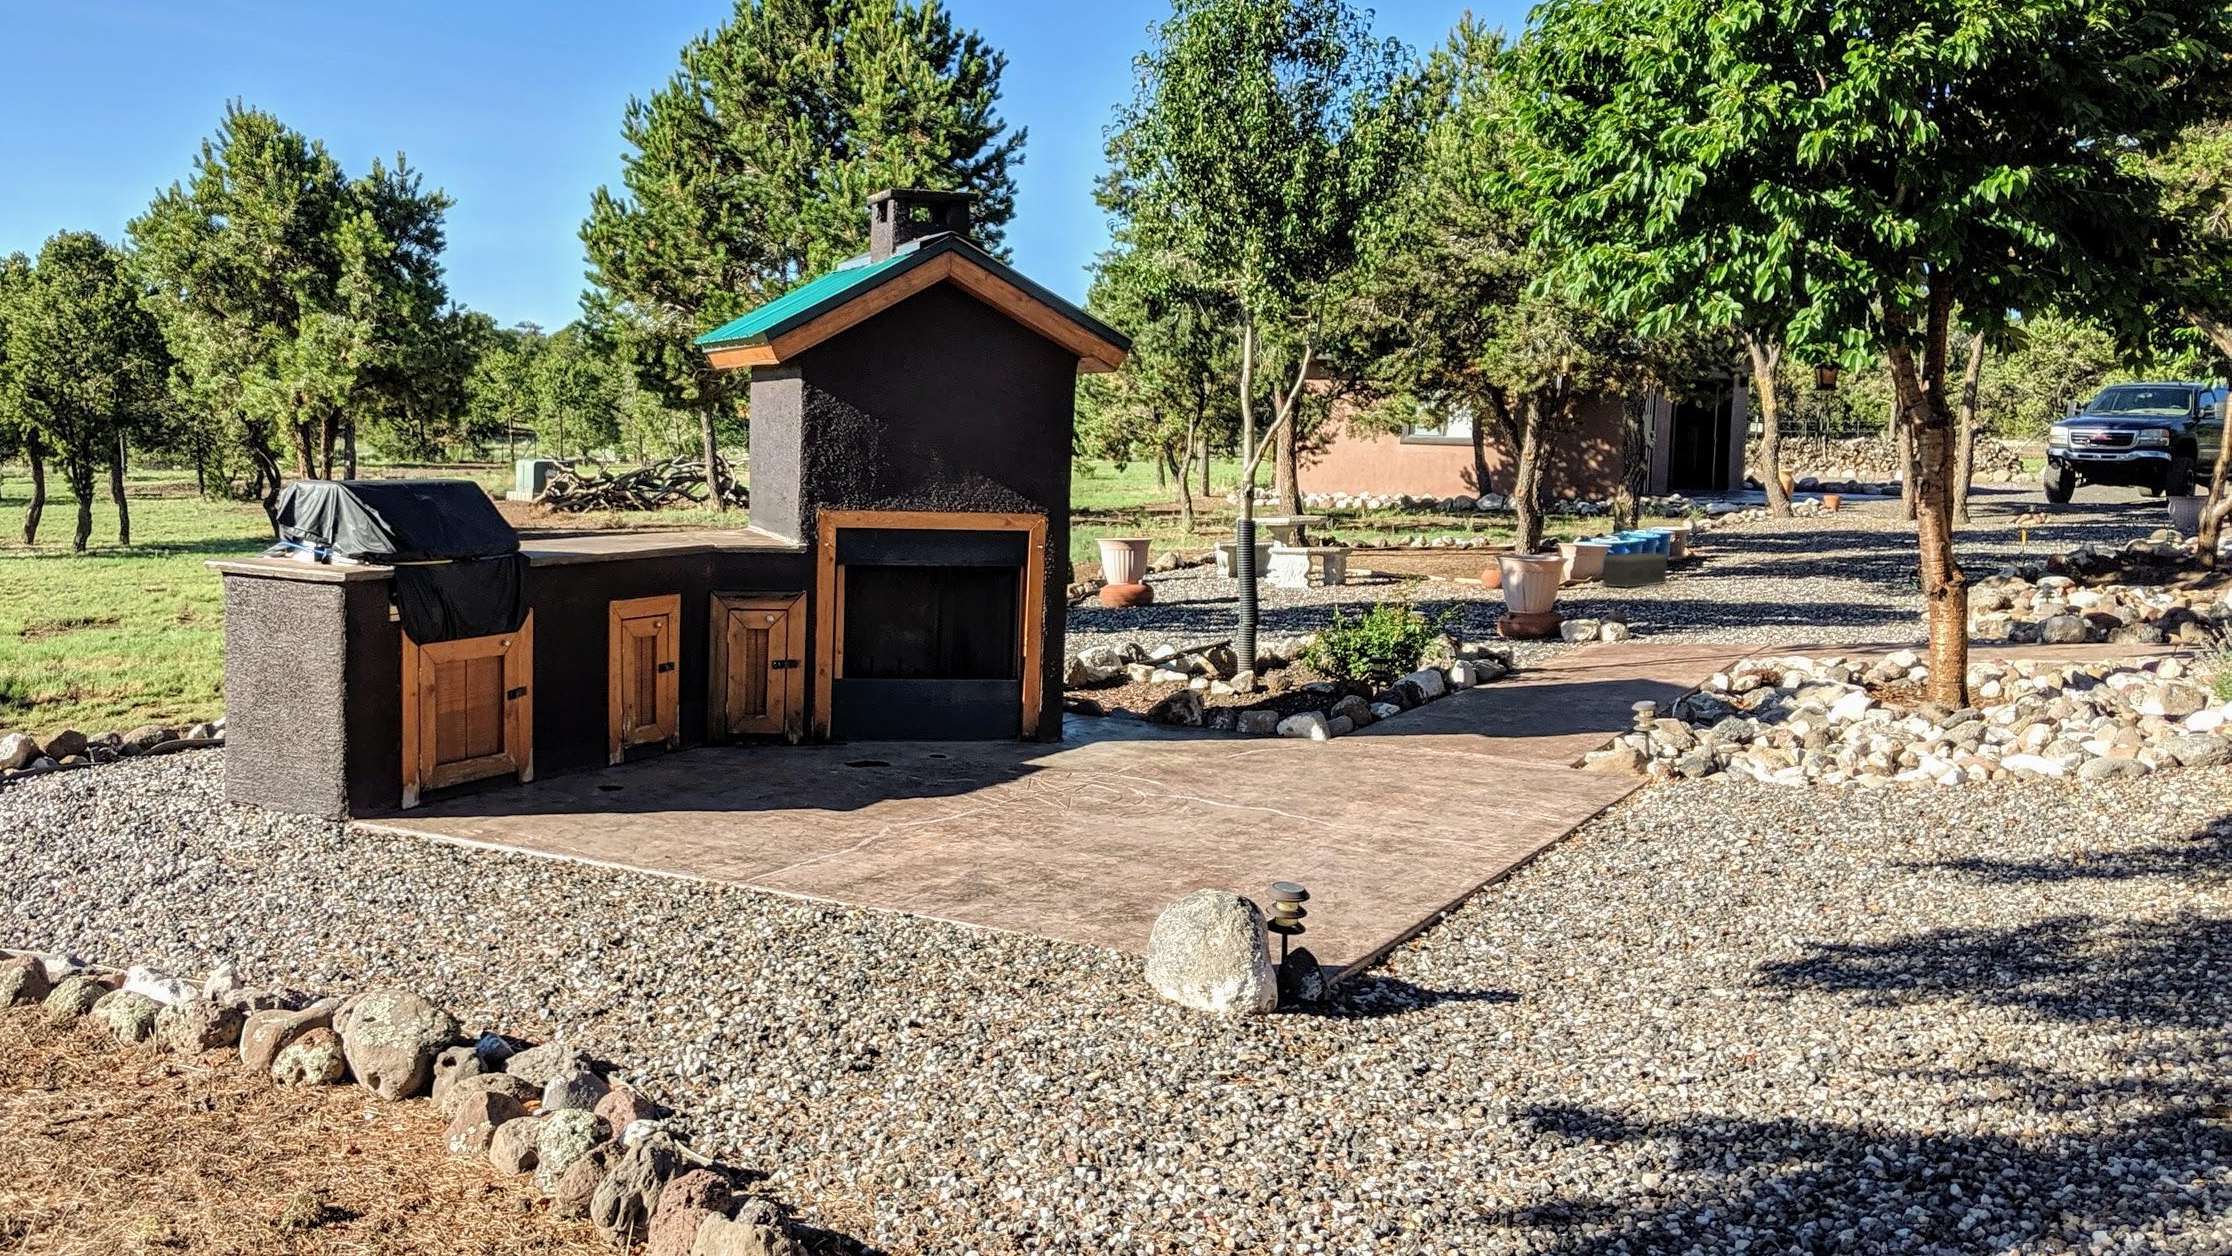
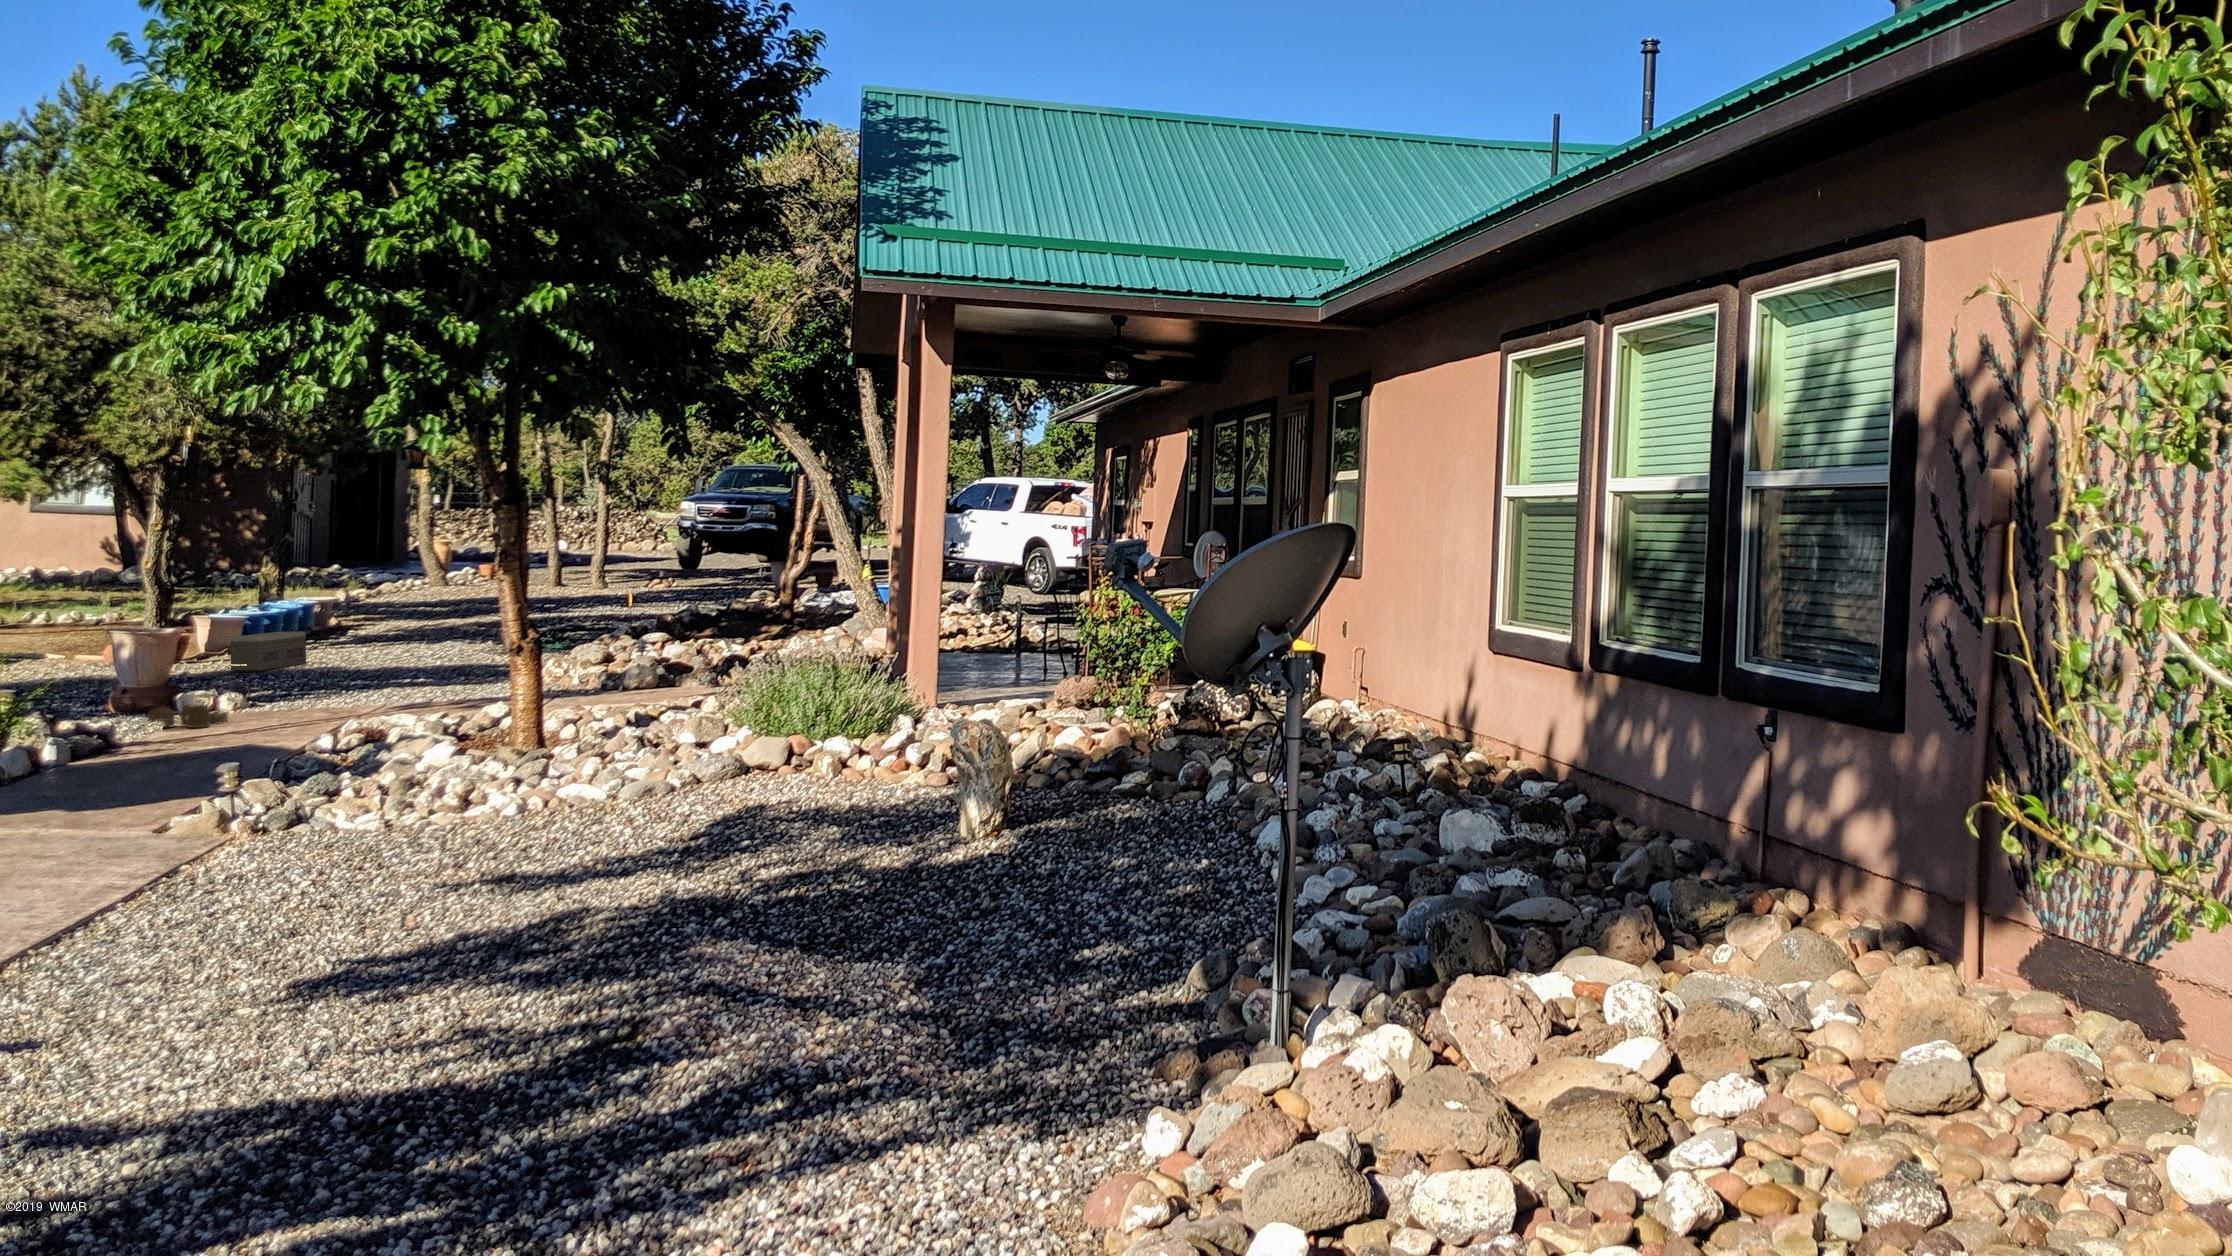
woven basket: none [1542,612,1610,637] -> present [147,702,228,728]

